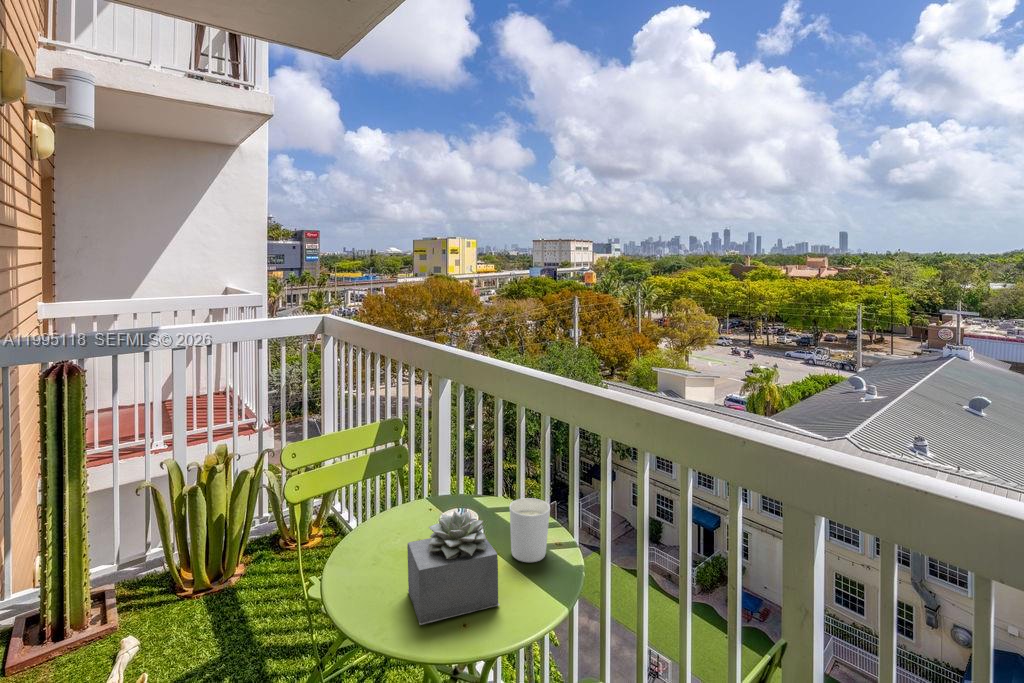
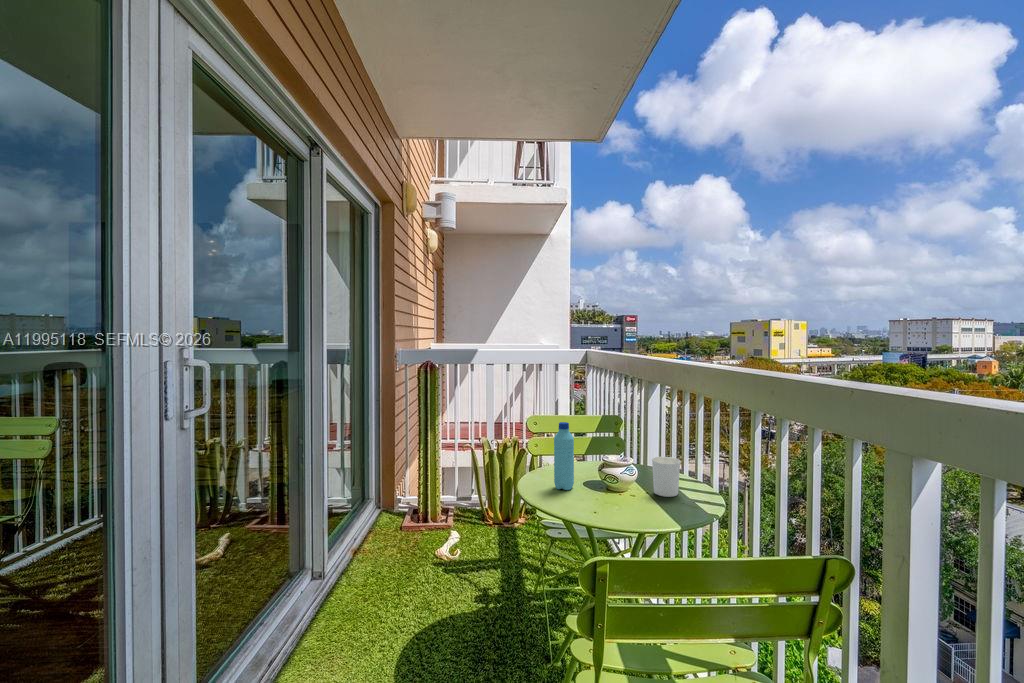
water bottle: none [350,469,385,586] -> present [554,422,574,490]
succulent plant: present [407,511,500,625] -> none [579,448,629,507]

